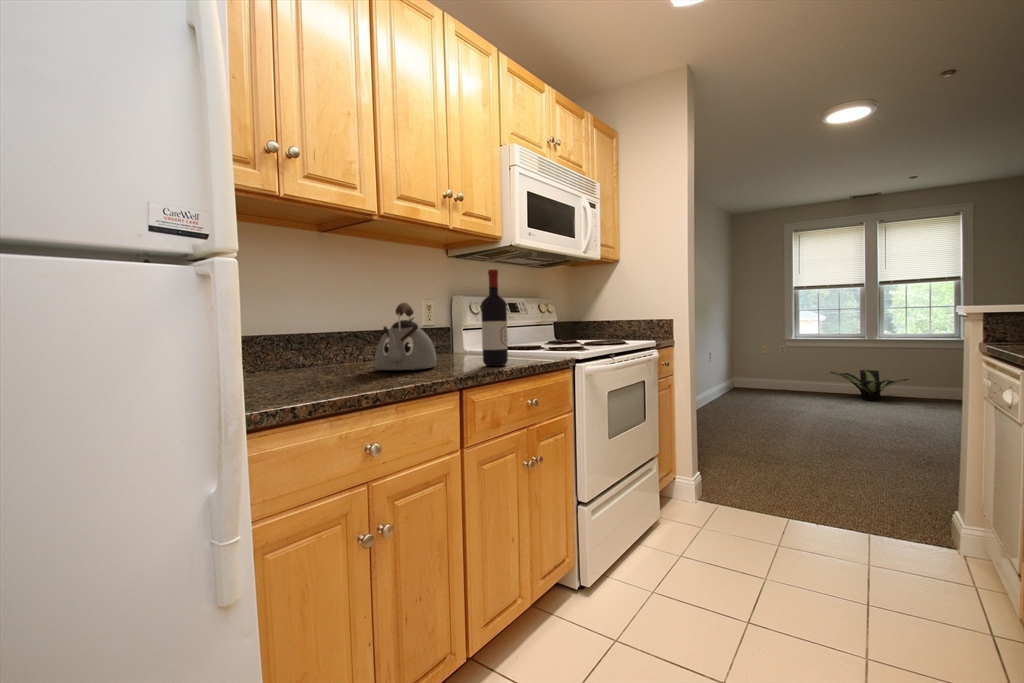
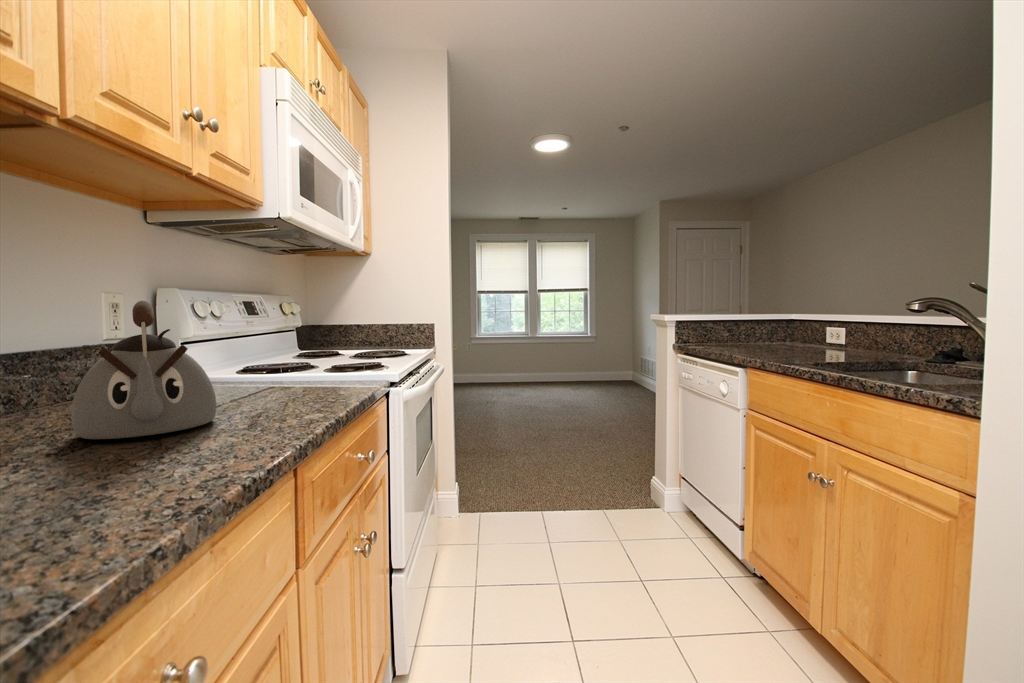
wine bottle: present [481,269,508,366] -> none [298,253,343,405]
potted plant: present [830,370,909,401] -> none [510,364,563,390]

